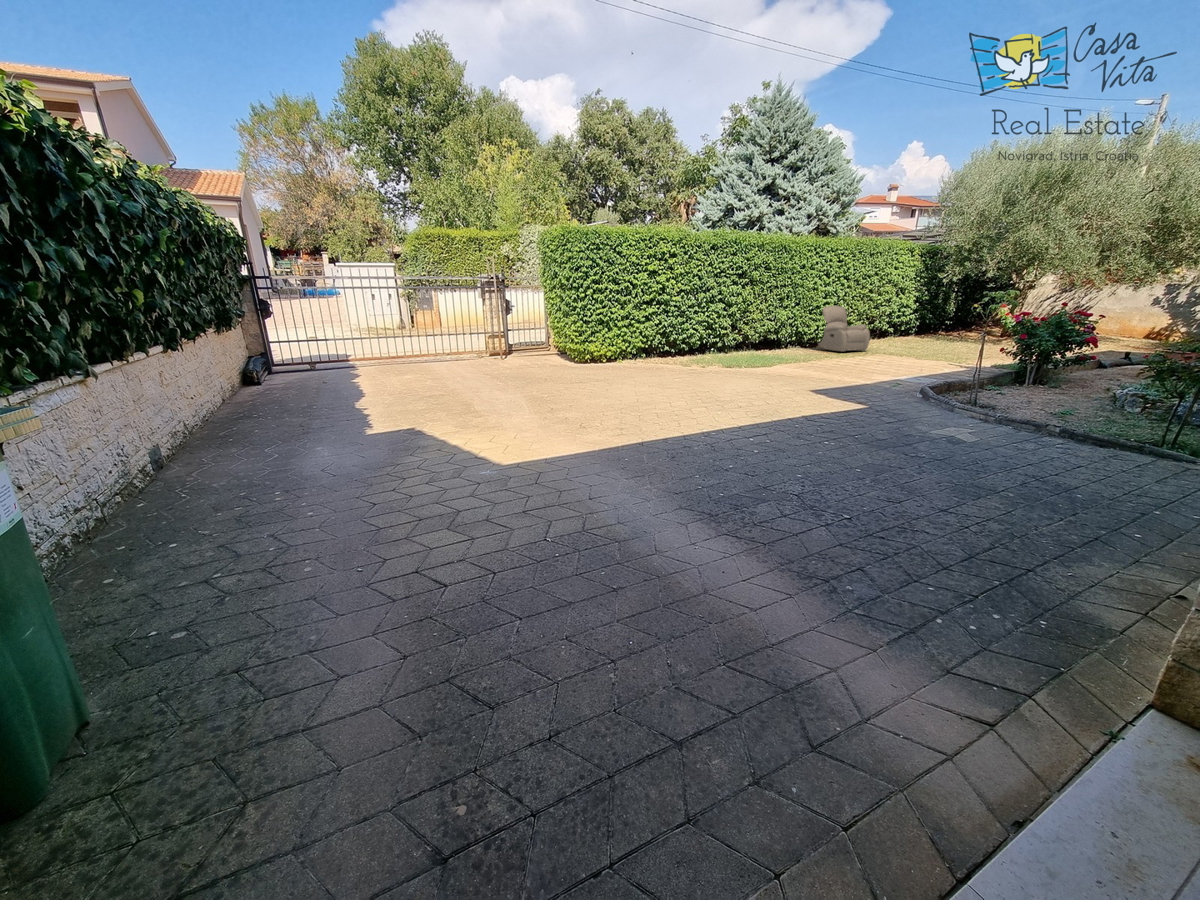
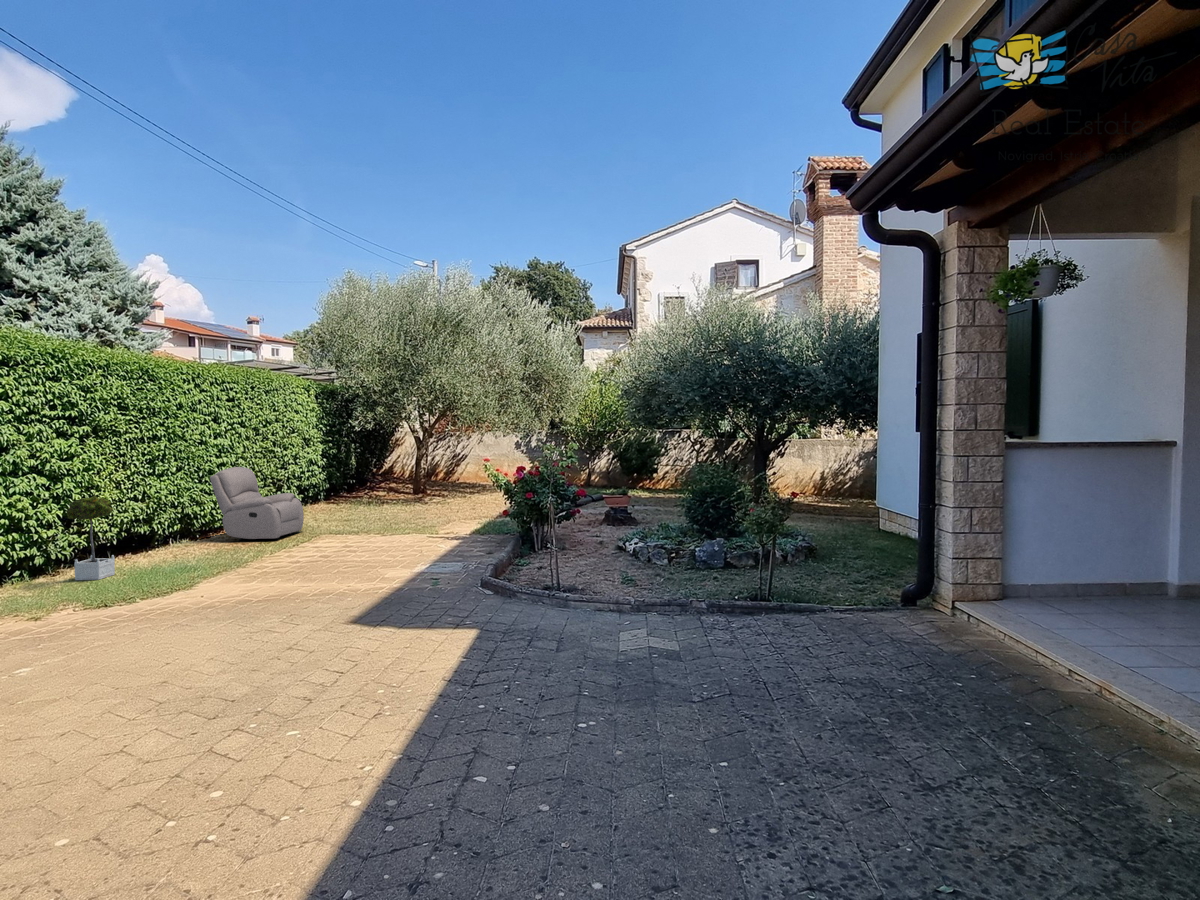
potted tree: none [734,315,752,355] -> present [66,496,115,580]

